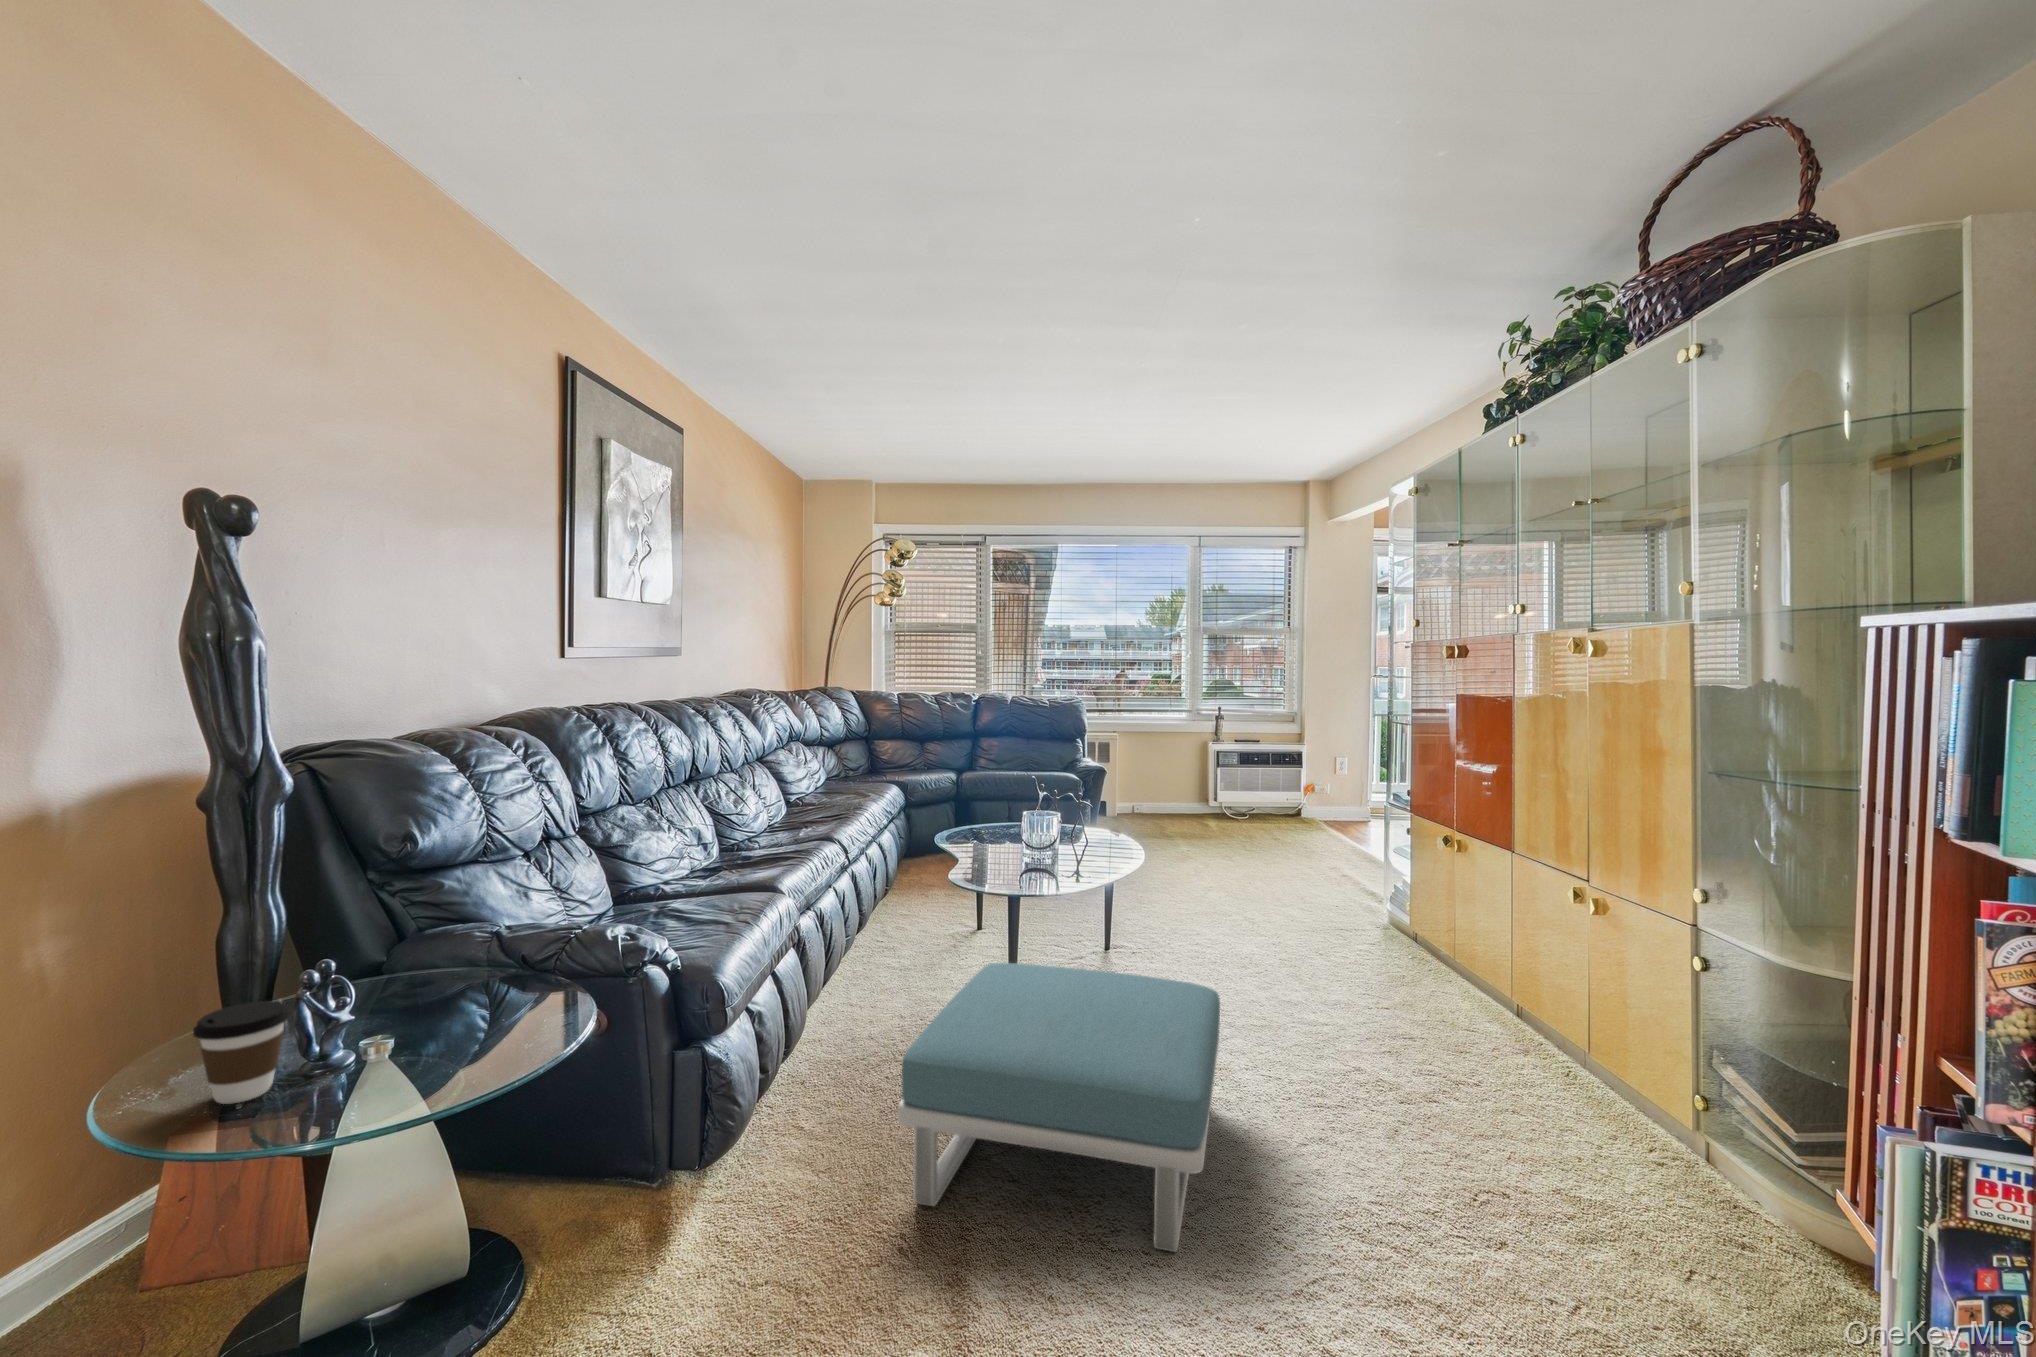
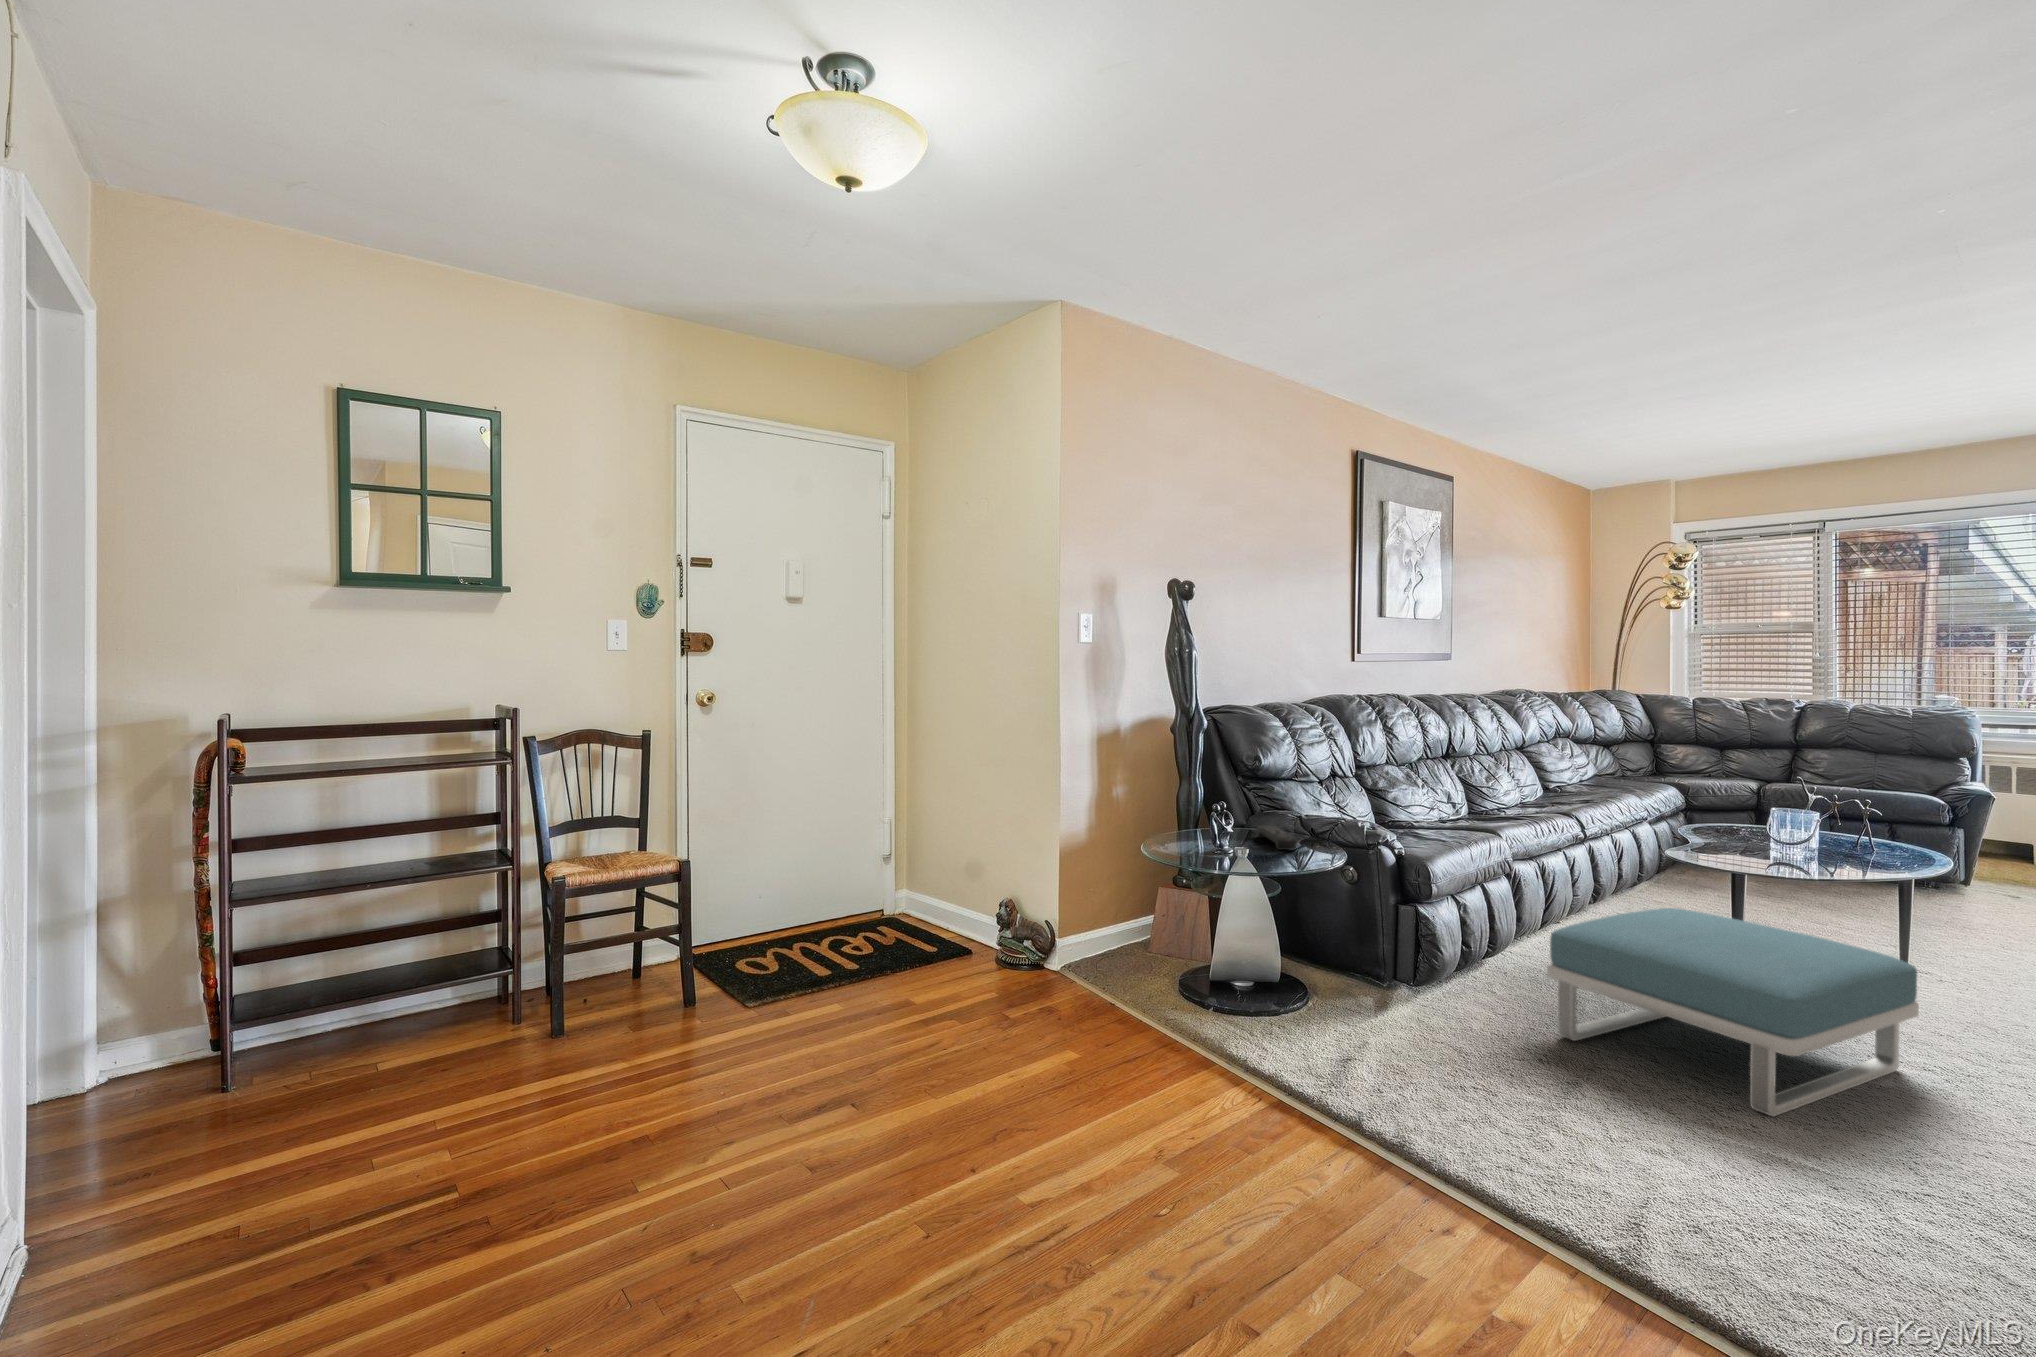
remote control: none [406,978,500,1046] -> present [1256,826,1297,850]
coffee cup: present [193,1001,290,1104] -> none [1179,810,1212,849]

